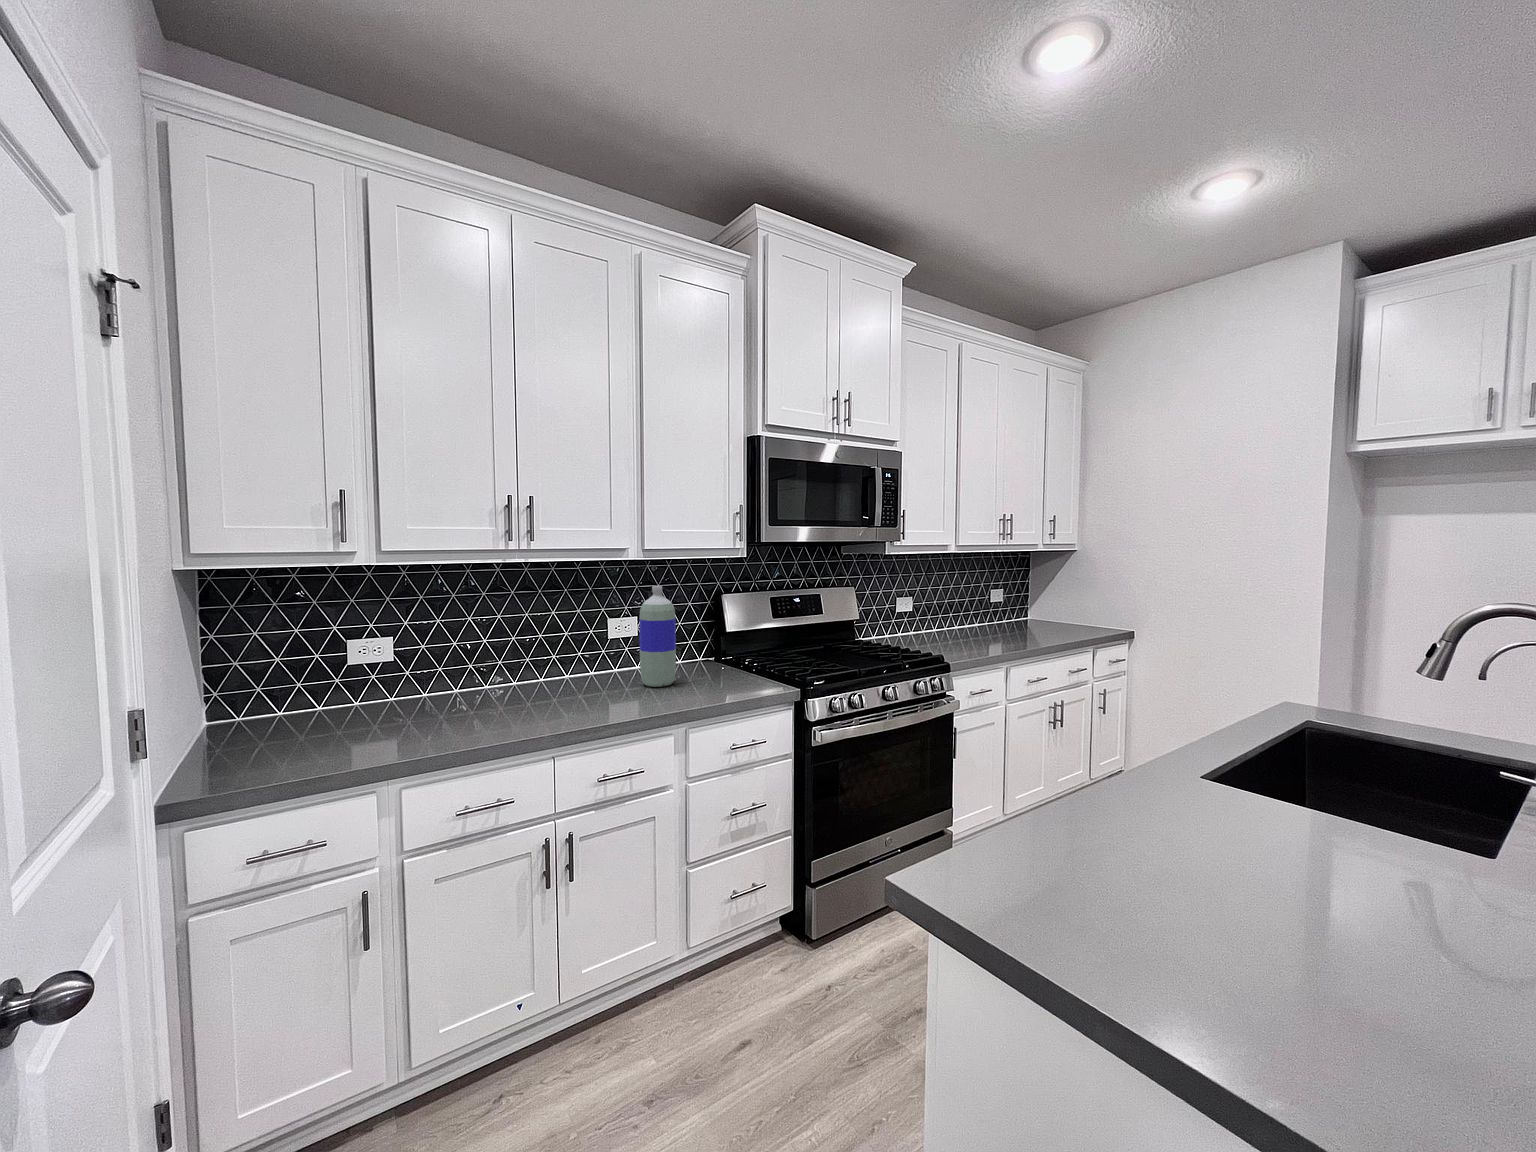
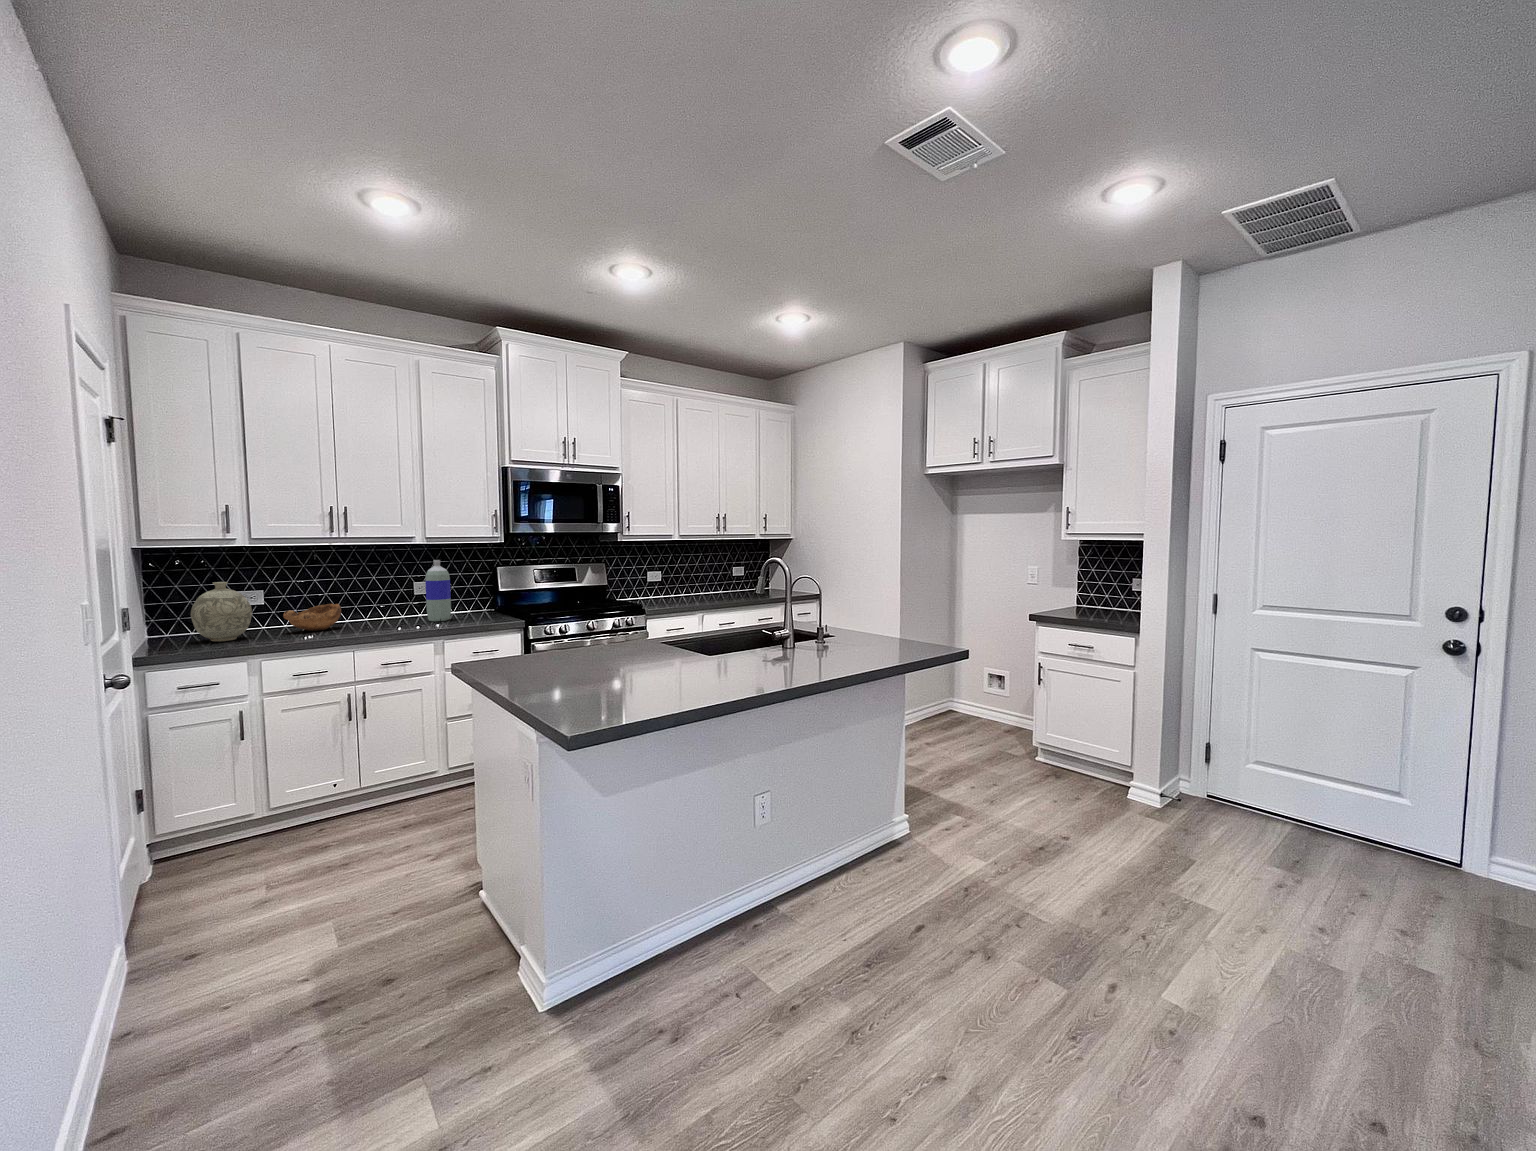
decorative vase: none [276,629,380,739] -> present [191,582,252,641]
wooden bowl: none [428,659,516,709] -> present [283,604,341,631]

